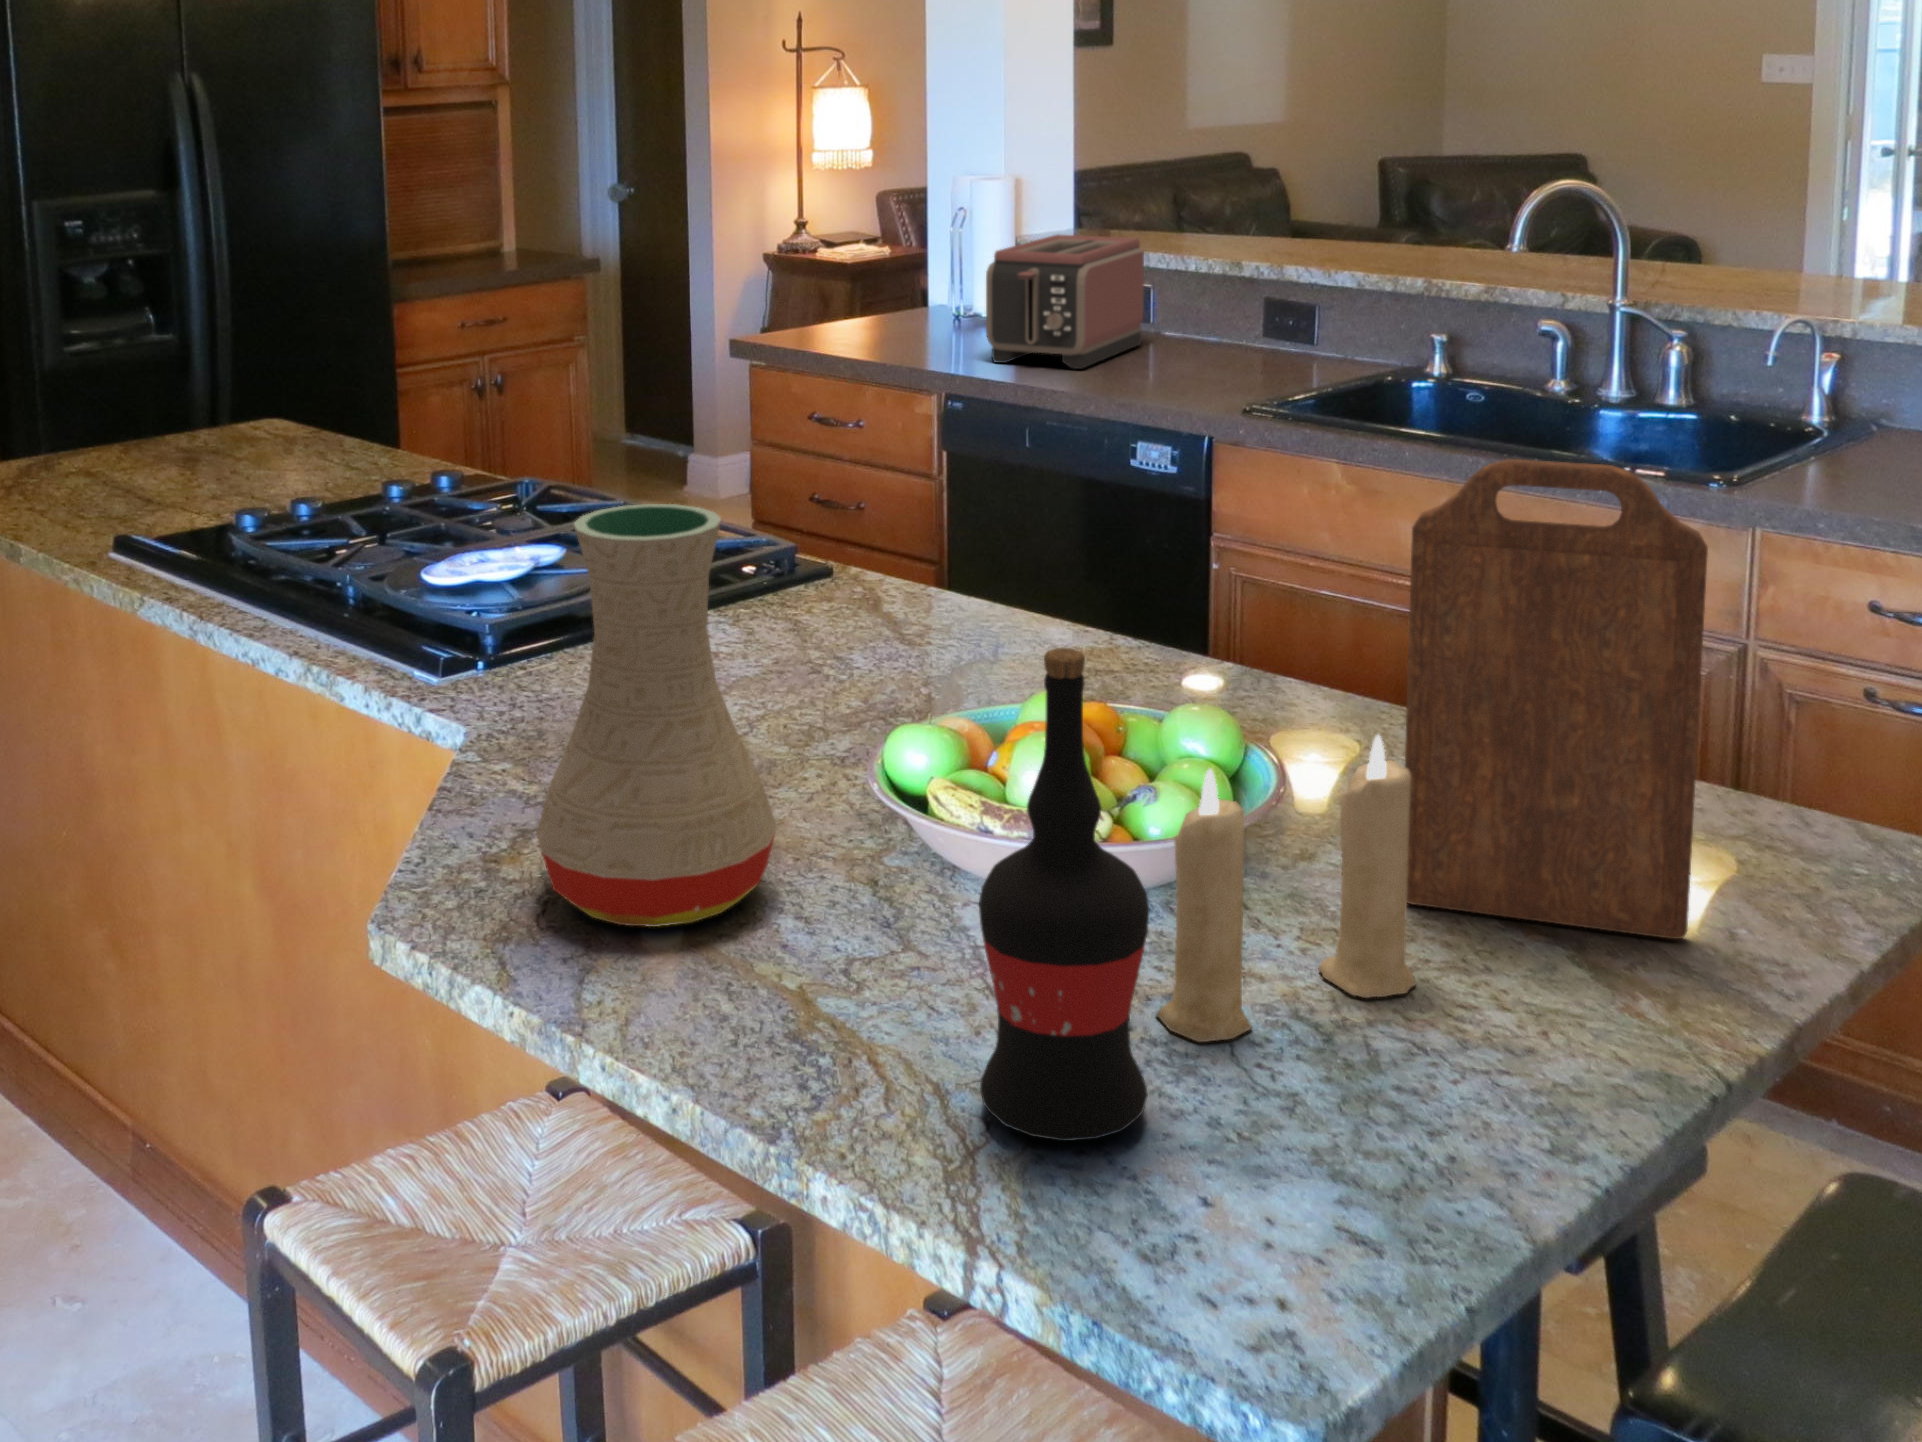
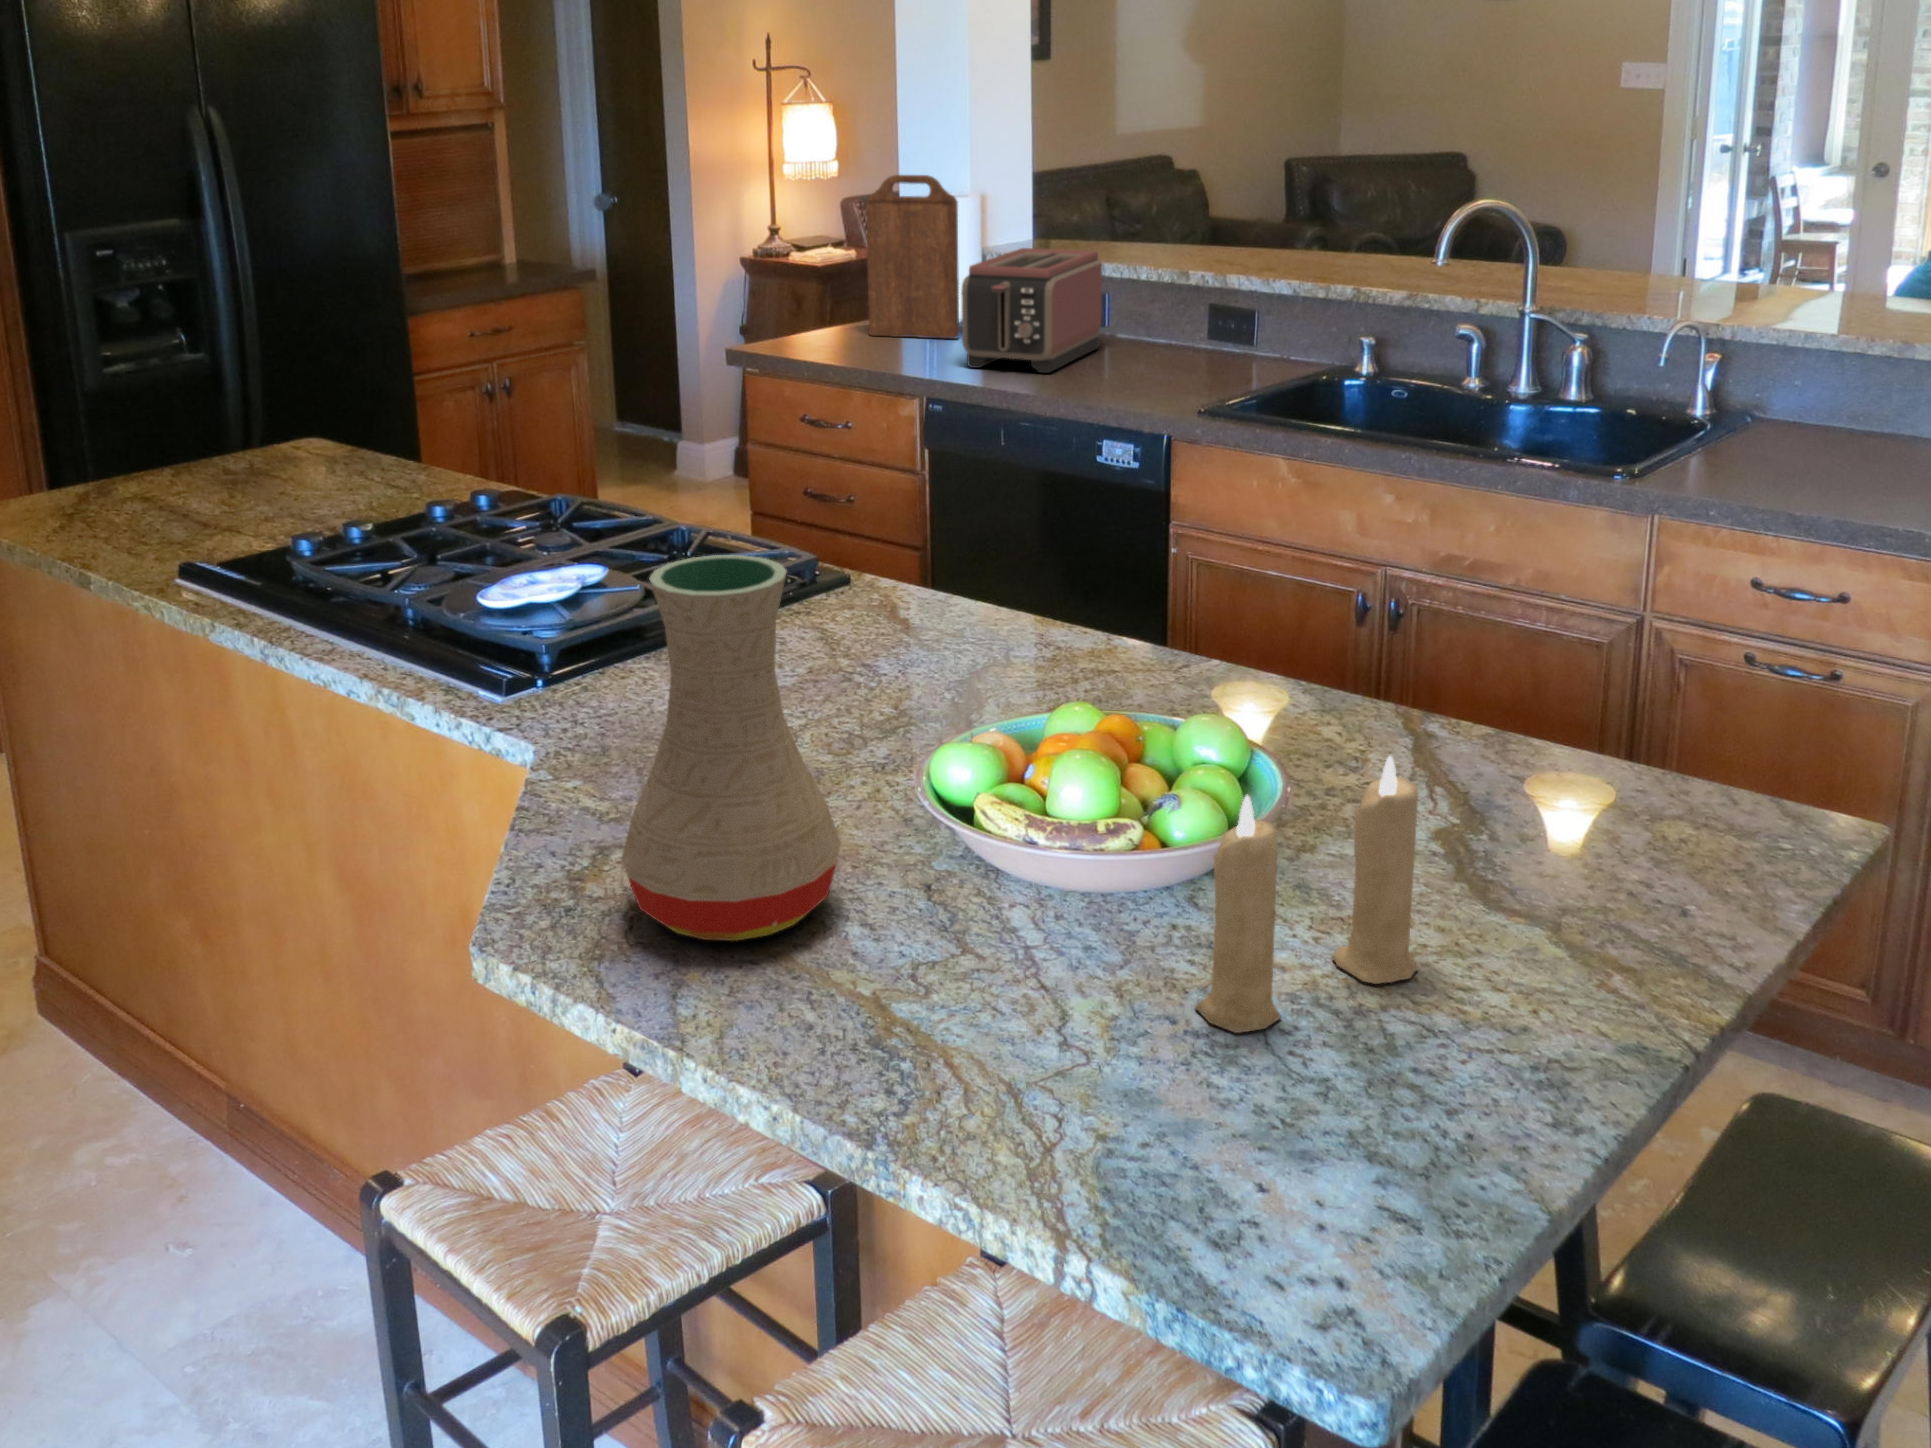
cutting board: present [1405,459,1708,939] -> present [866,175,959,339]
wine bottle: present [979,648,1150,1141] -> none [1051,702,1205,1136]

